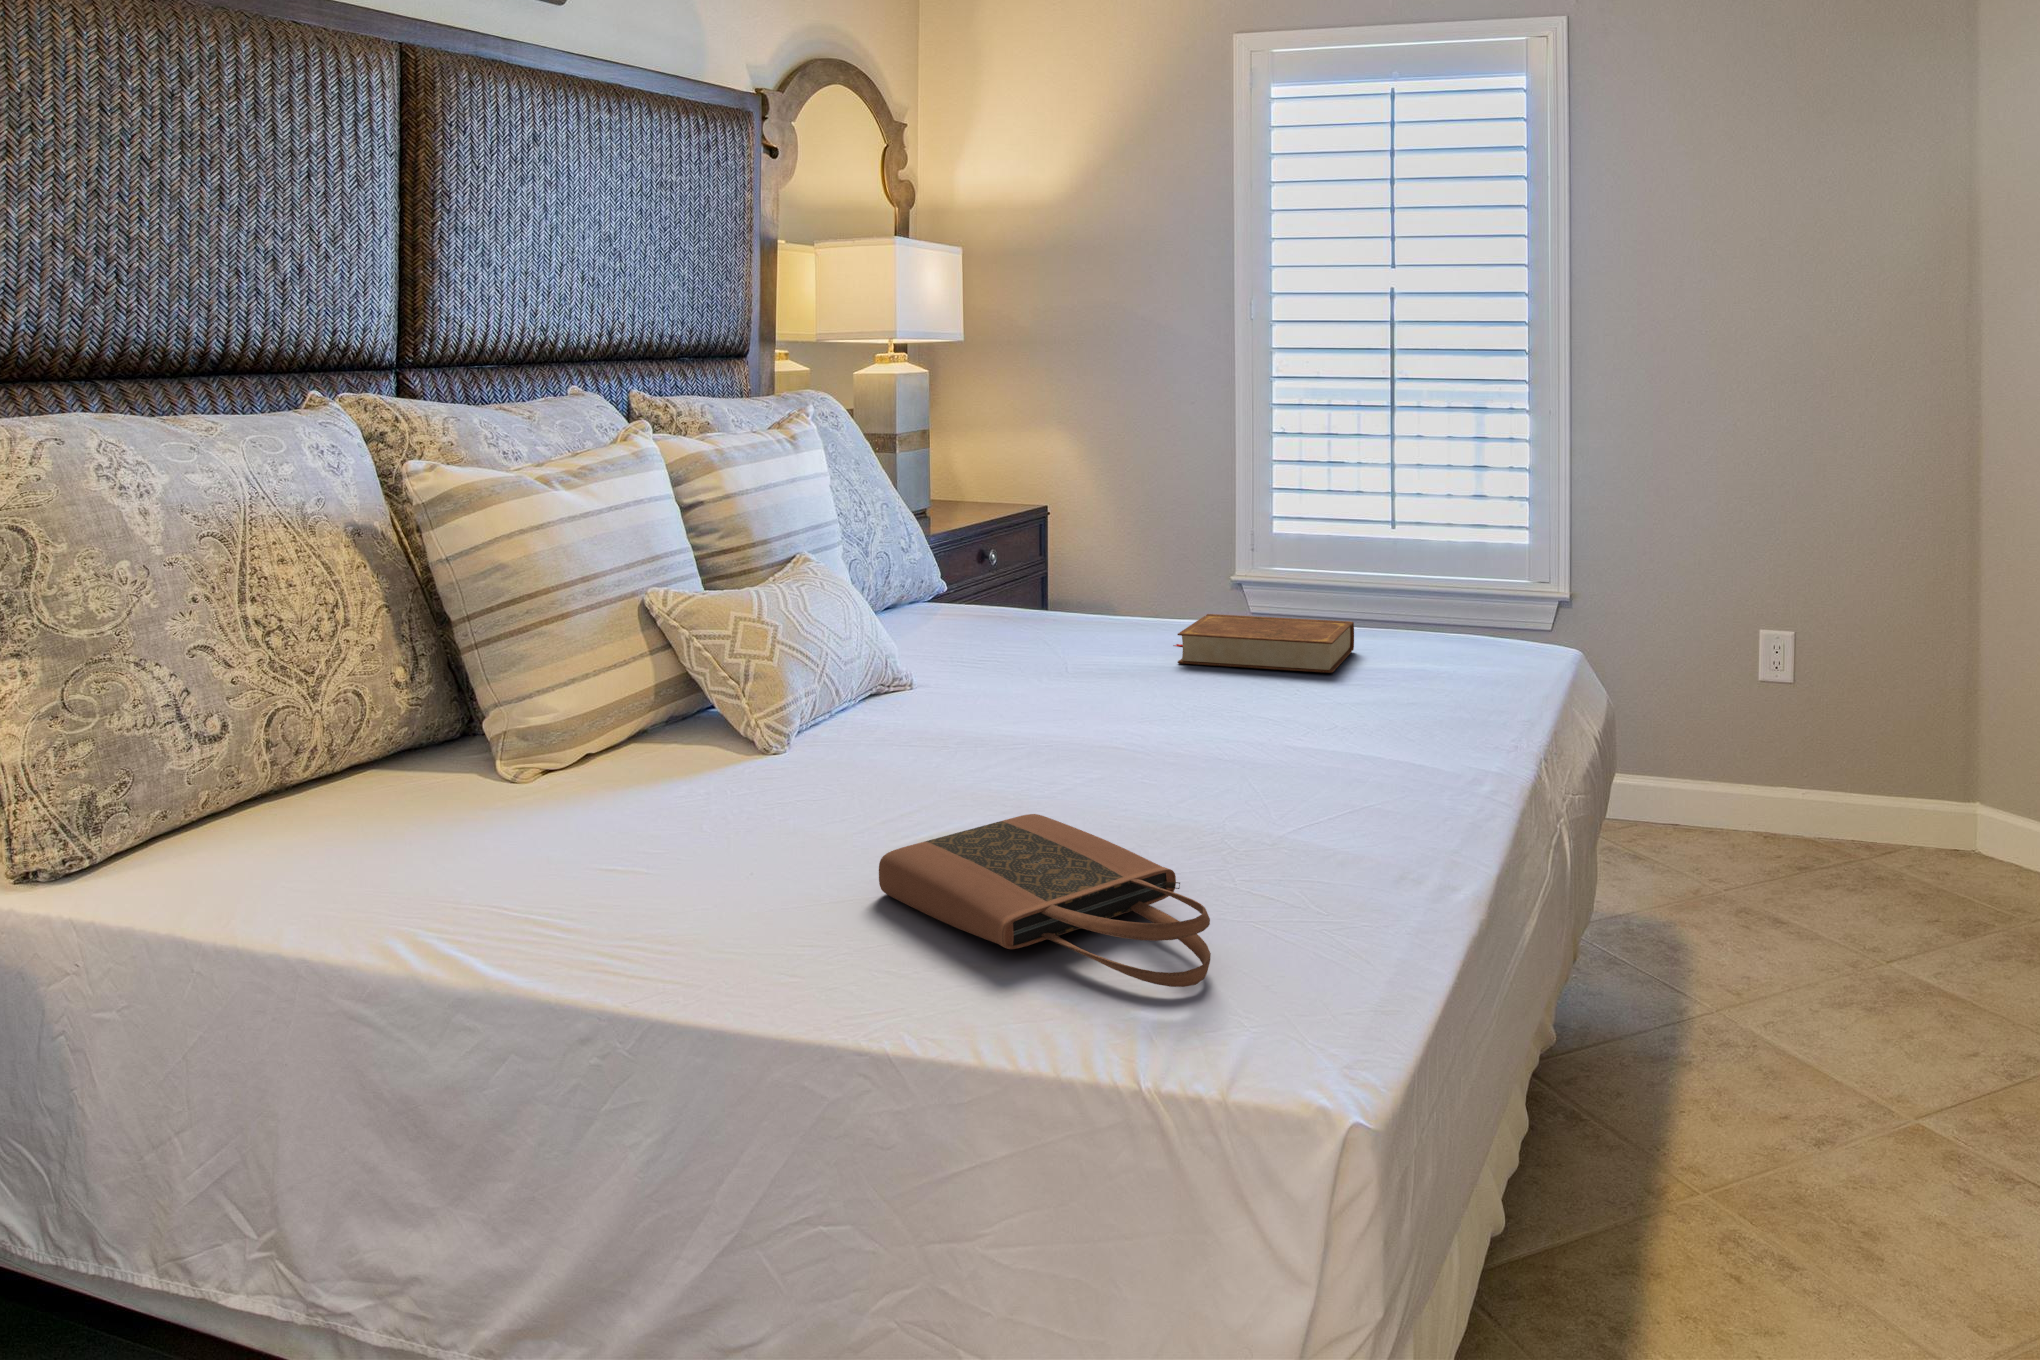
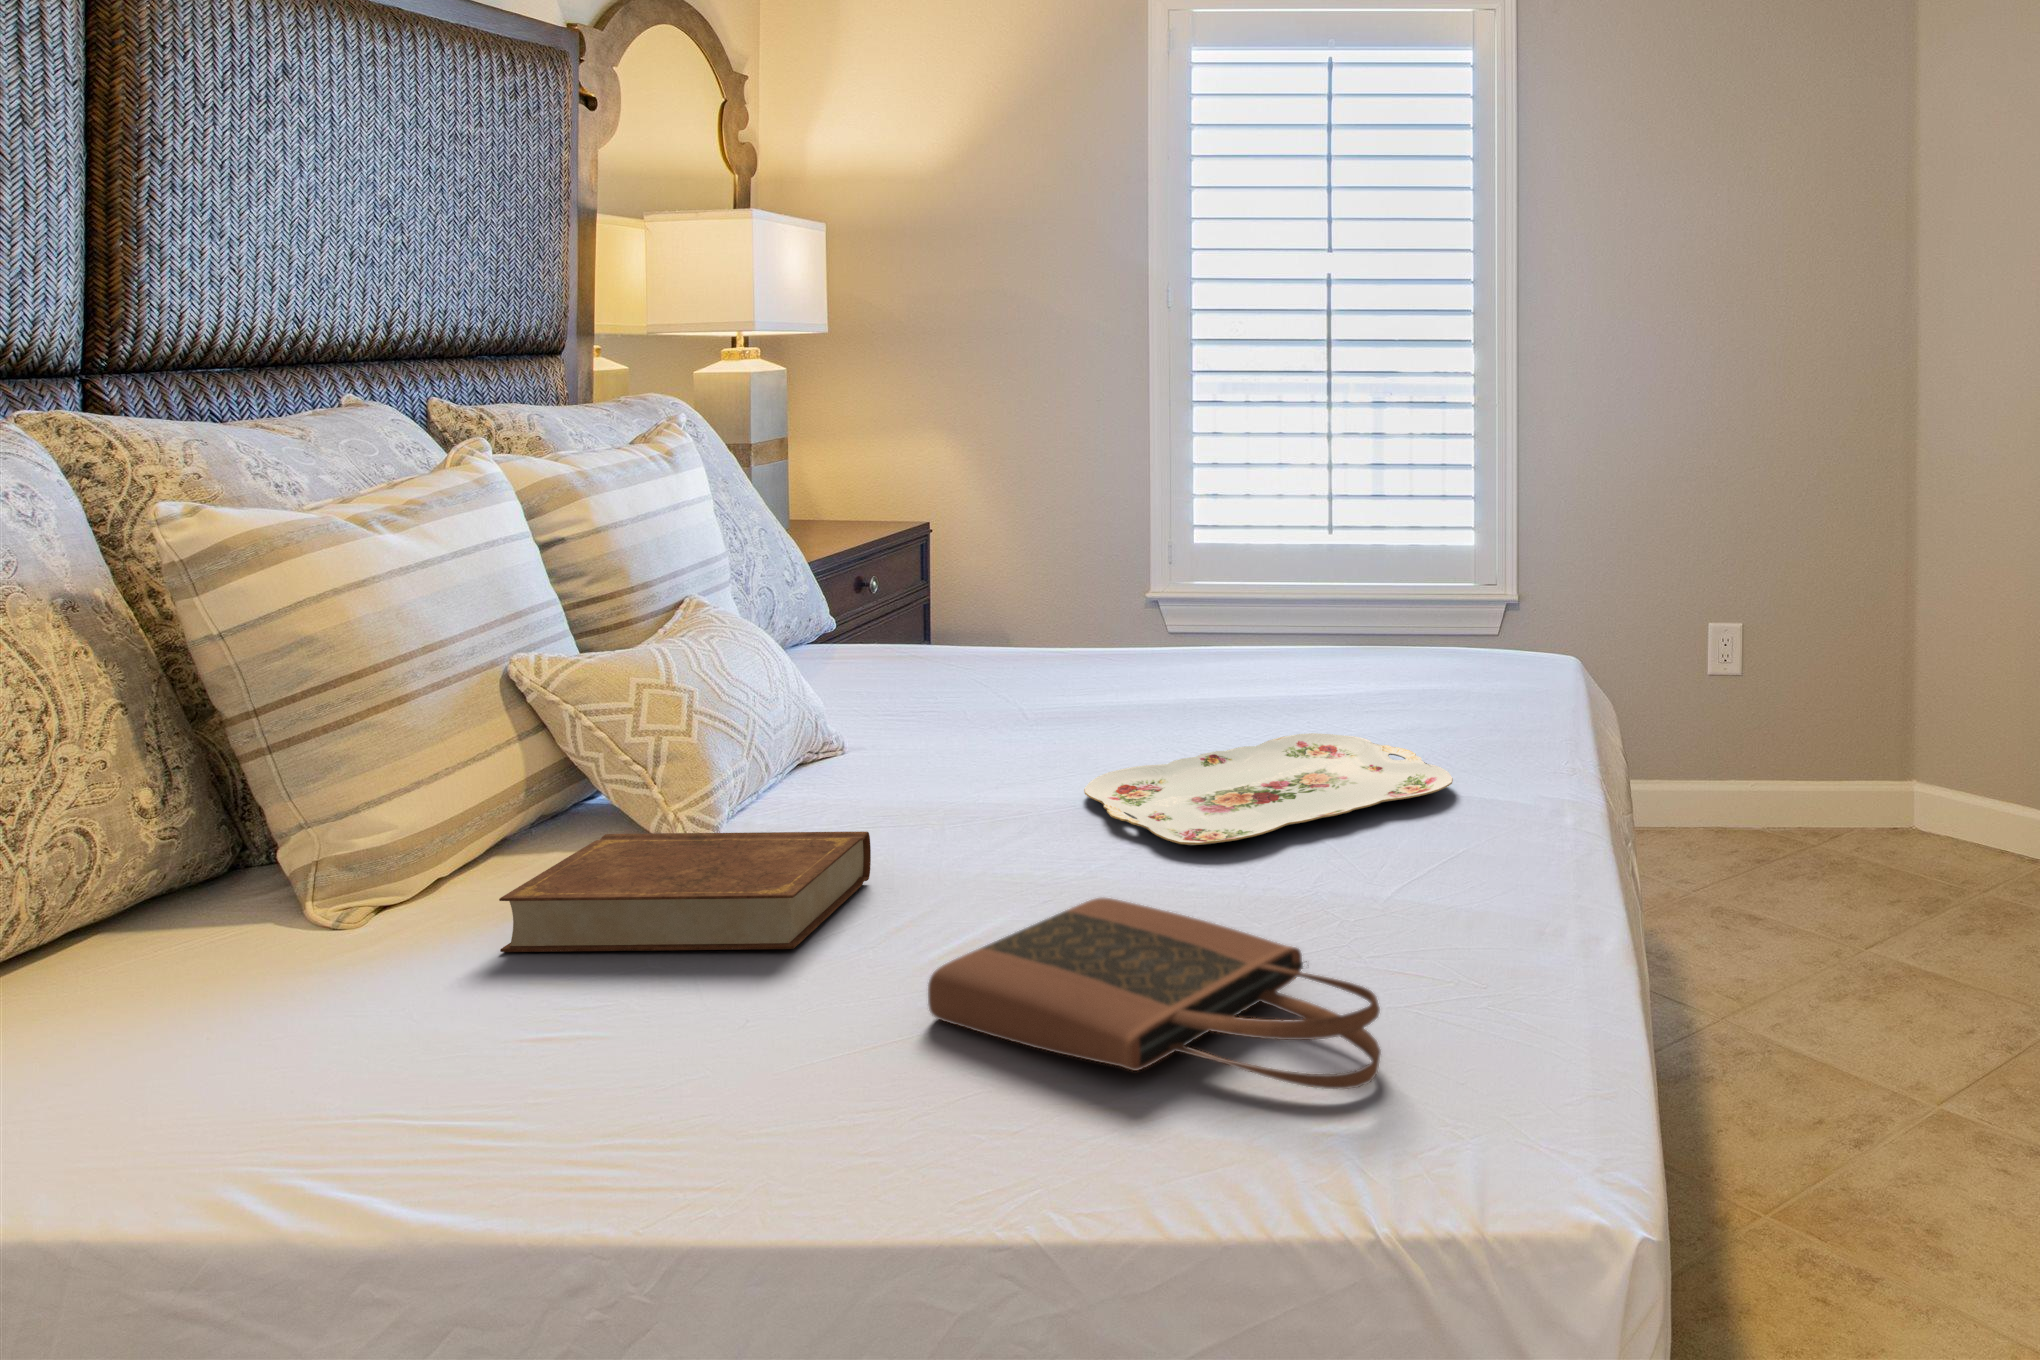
book: present [1174,614,1354,673] -> present [499,831,871,952]
serving tray: none [1070,701,1387,783] -> present [1084,733,1453,845]

